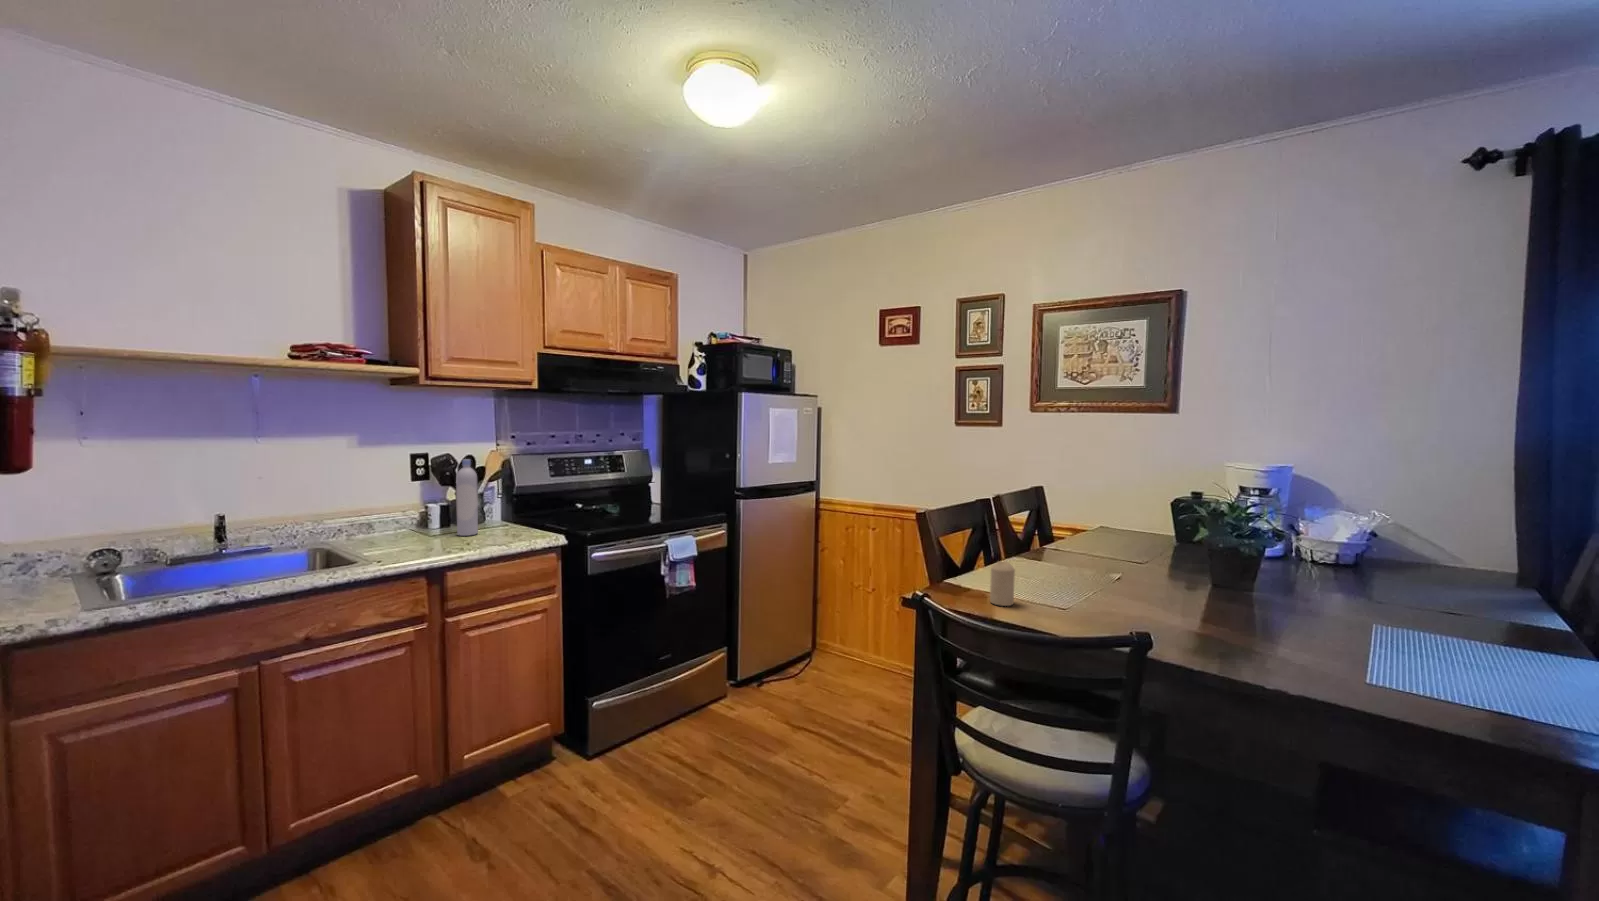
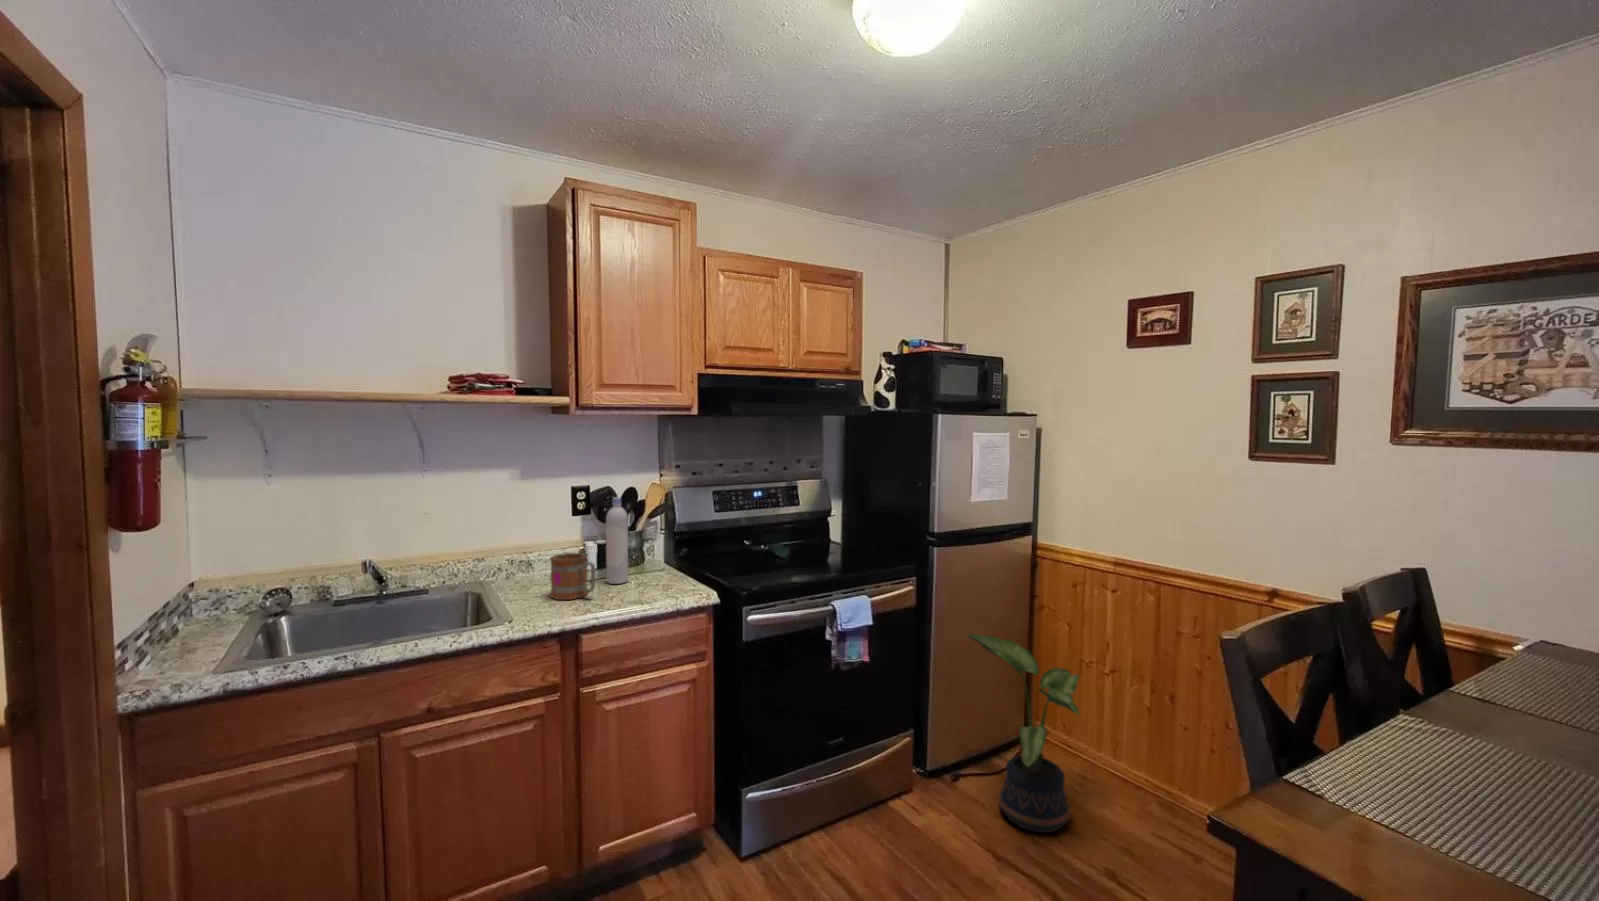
mug: none [406,508,453,548] -> present [550,553,596,600]
candle: present [990,561,1015,606] -> none [1382,773,1444,869]
potted plant: none [766,564,850,706] -> present [967,633,1080,833]

